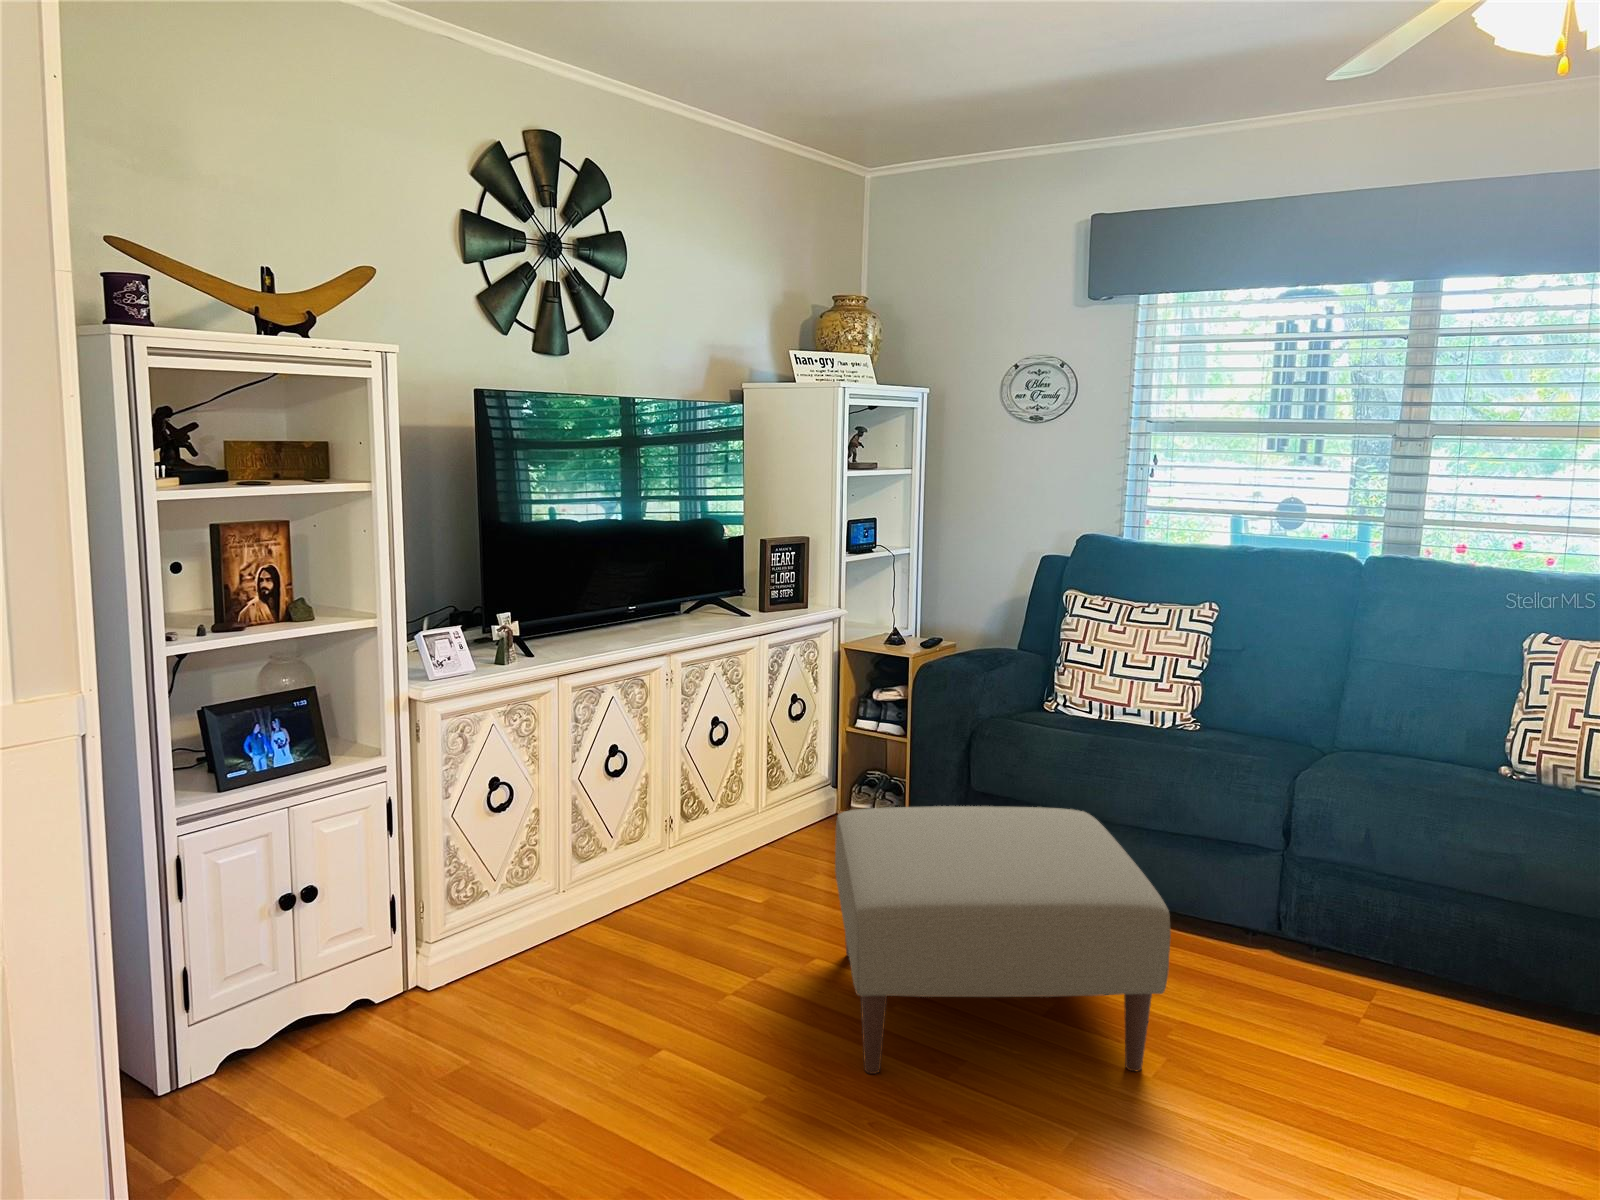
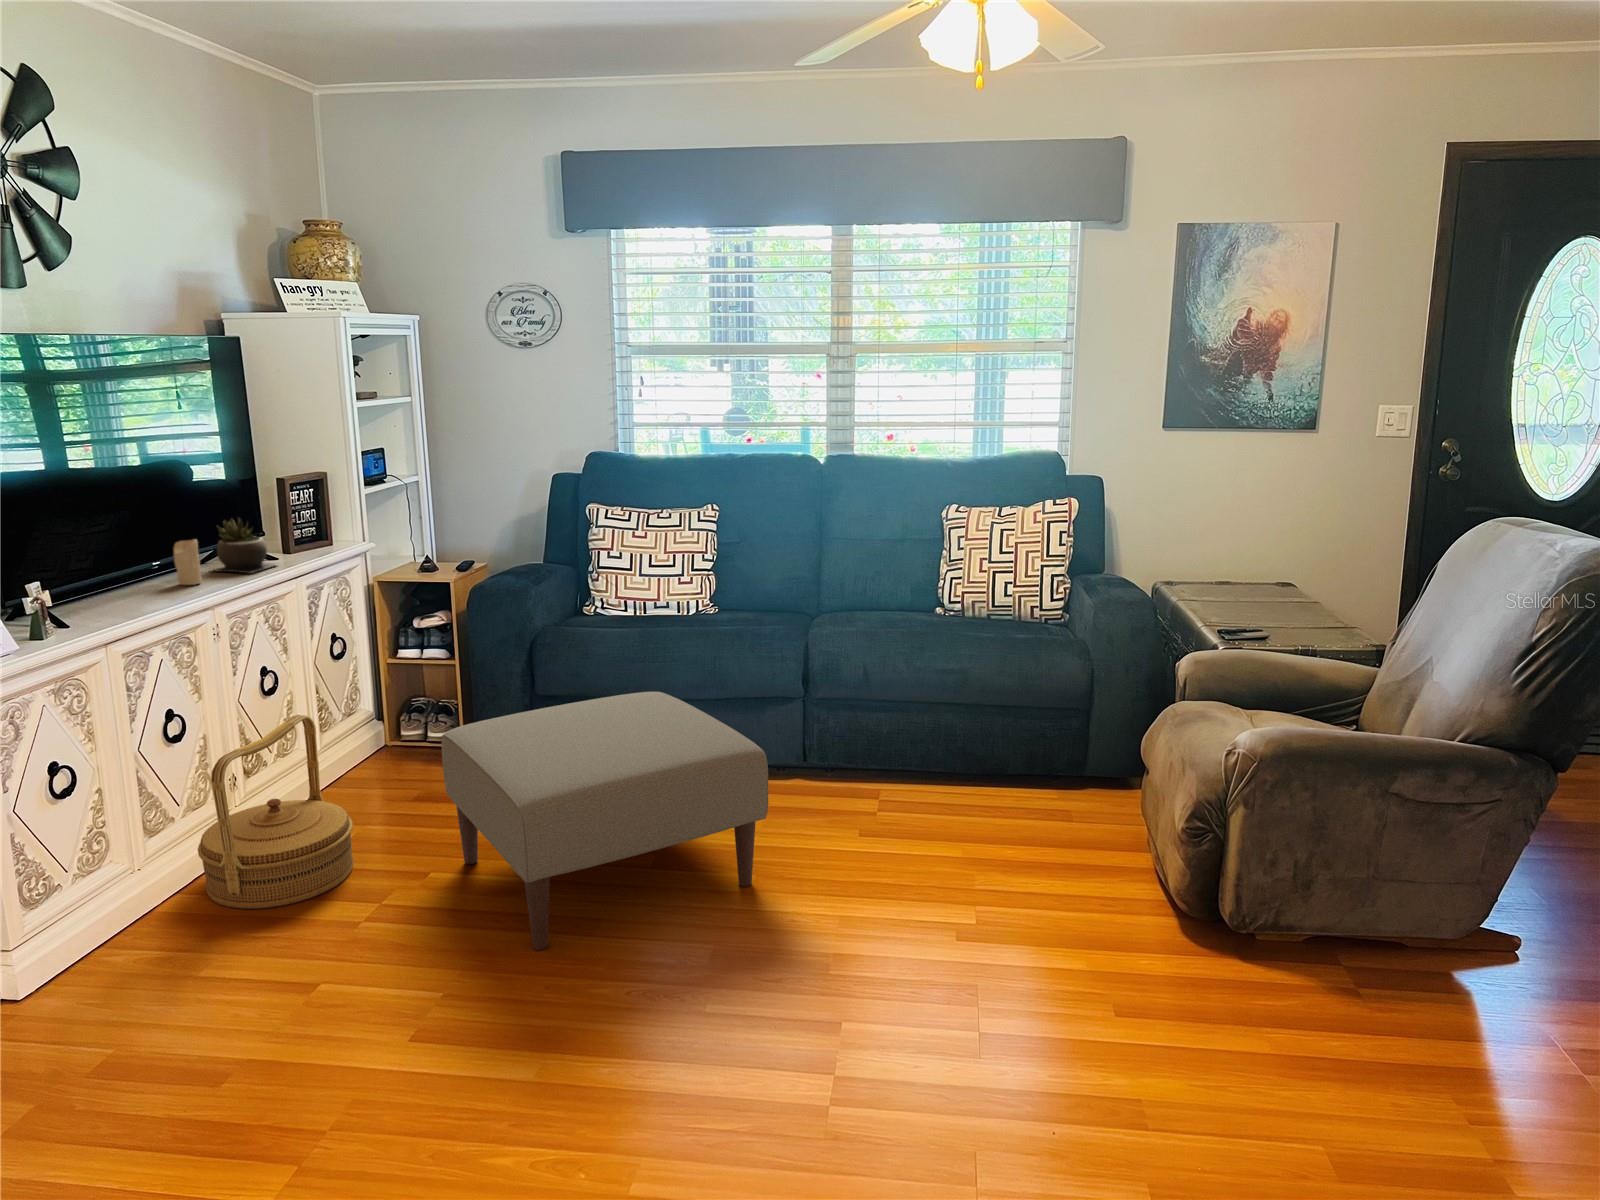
succulent plant: none [684,574,747,628] -> present [213,519,276,573]
candle: none [649,591,670,633] -> present [174,539,202,585]
woven basket: none [615,769,752,953] -> present [197,715,353,909]

